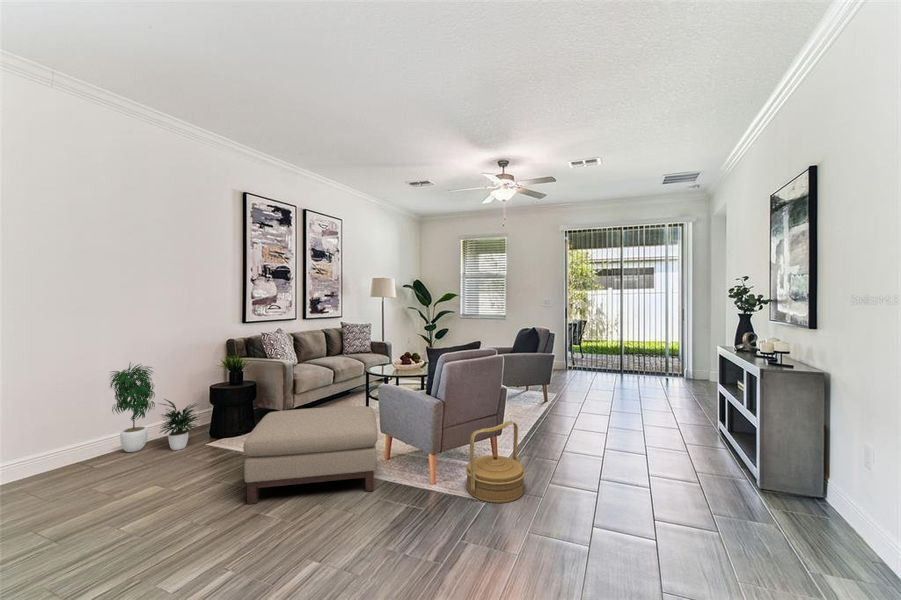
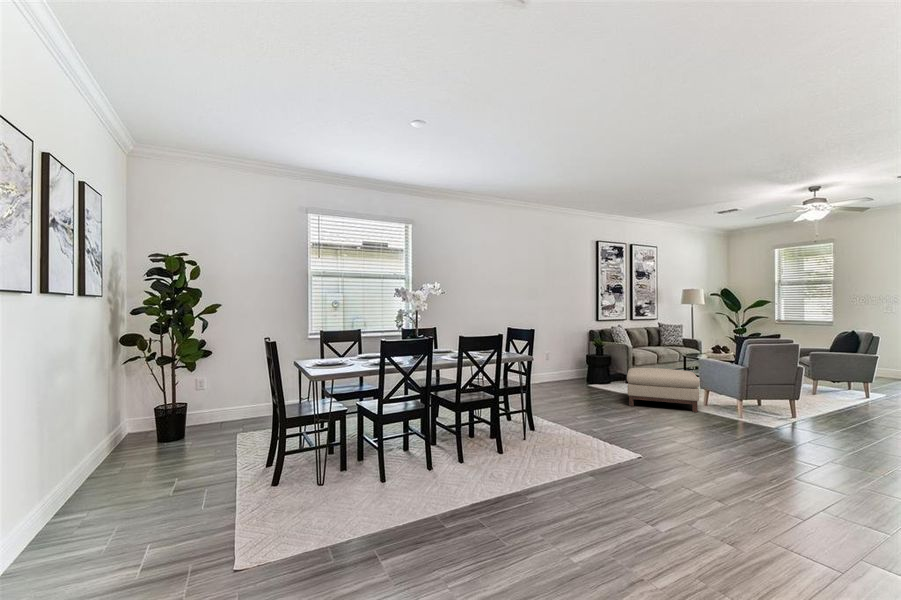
potted plant: present [110,363,199,452] -> none [545,338,587,386]
woven basket: present [466,421,525,503] -> none [760,385,805,428]

